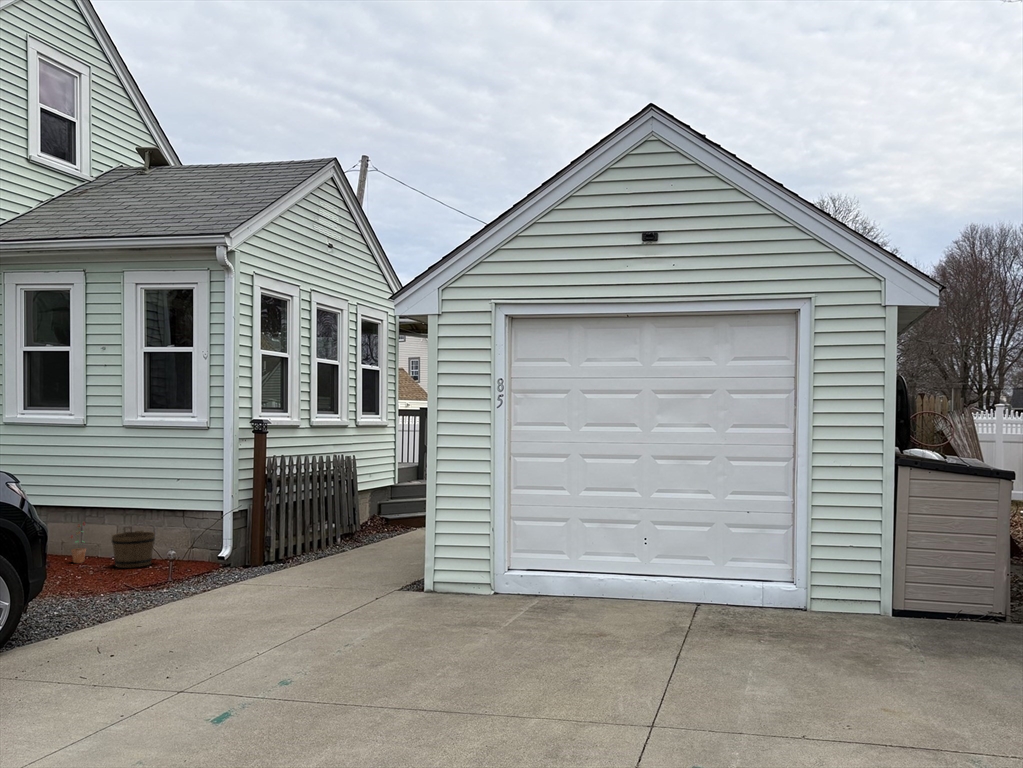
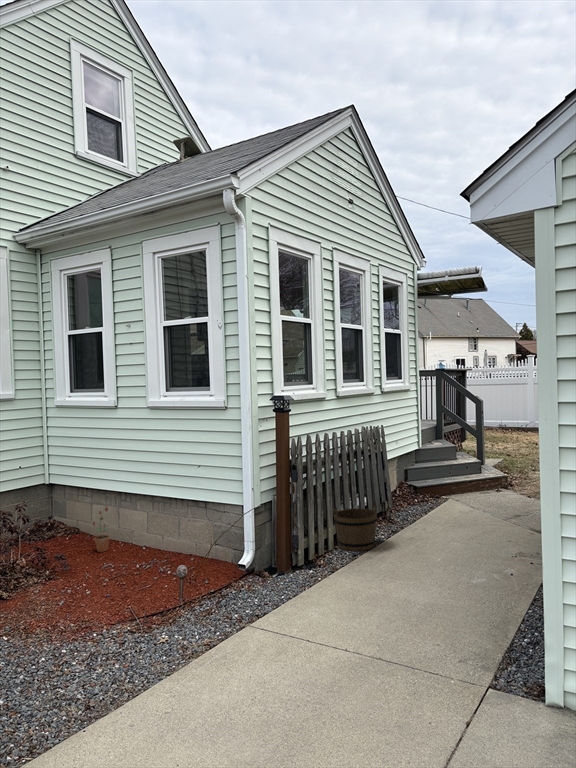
bucket: present [112,527,155,568] -> present [334,505,377,551]

